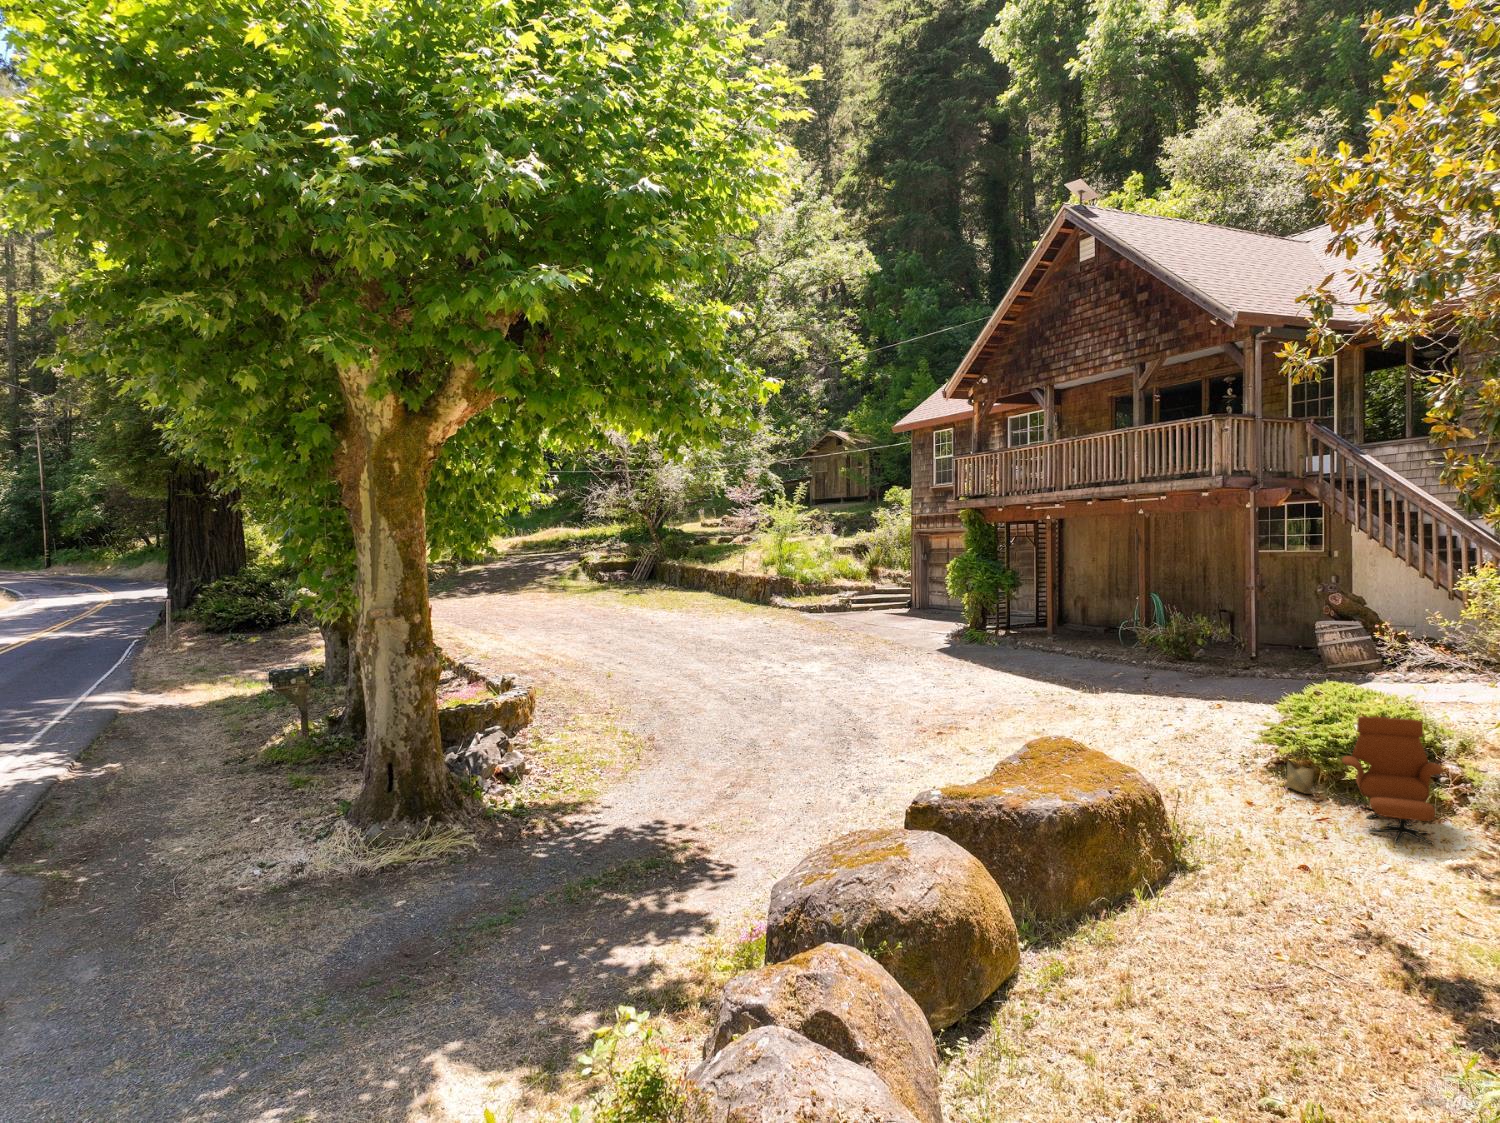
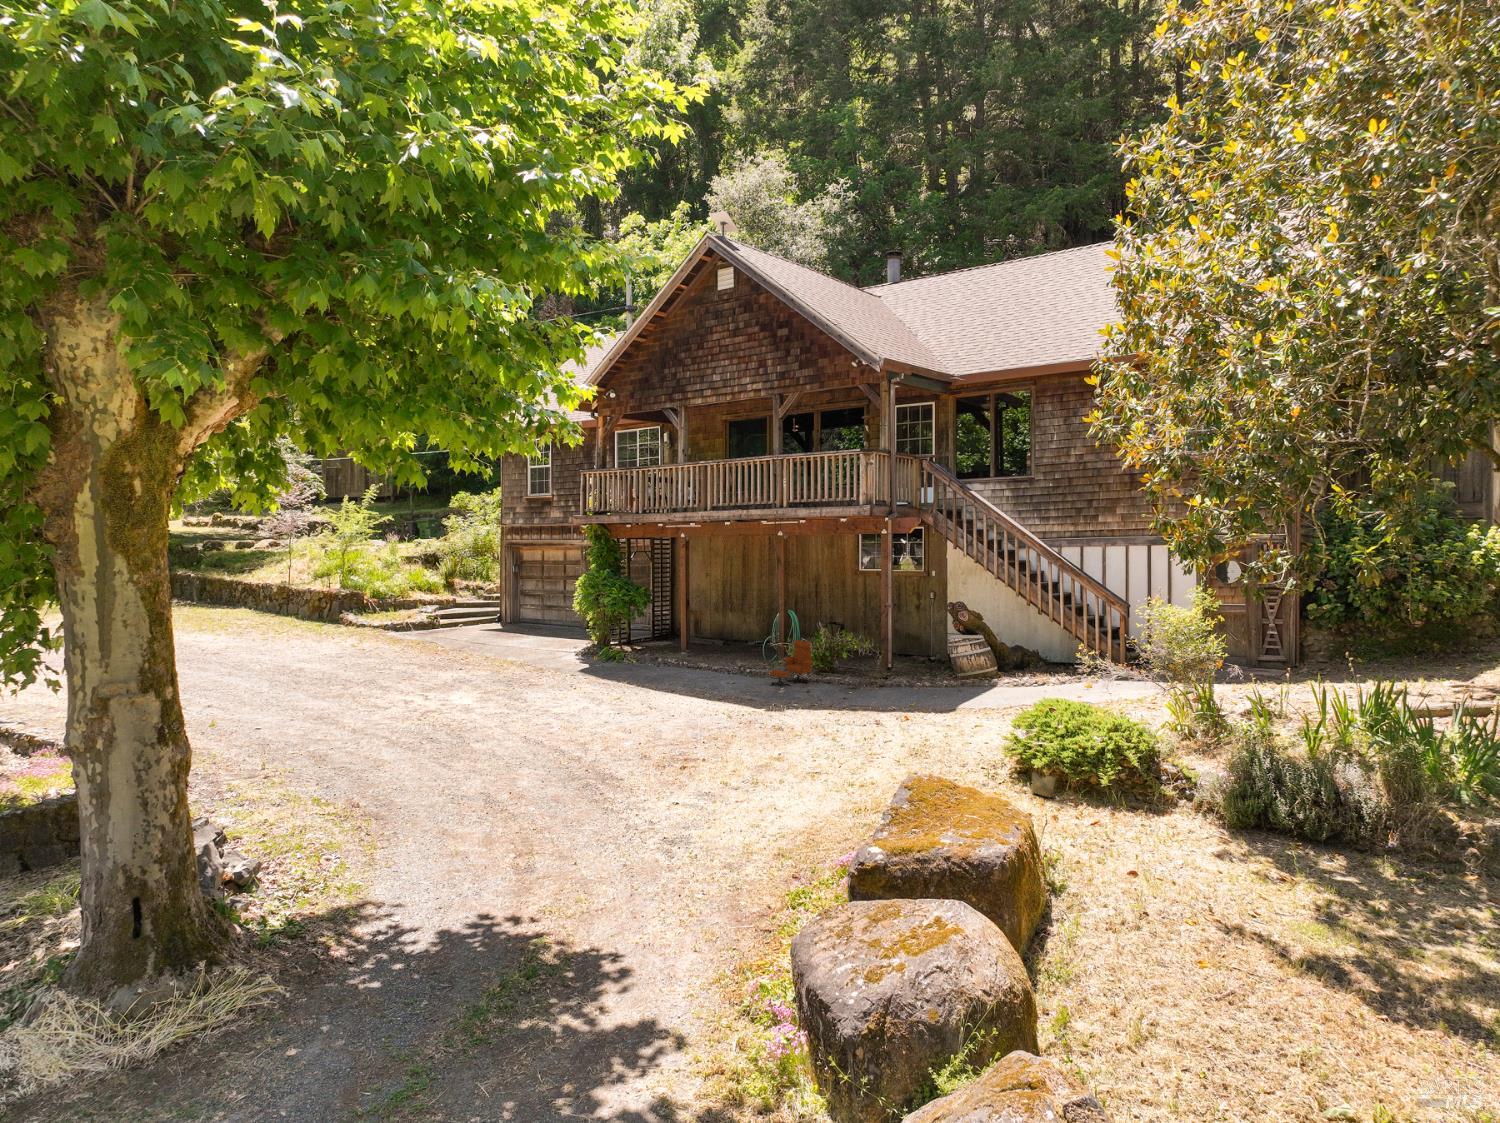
lounge chair: present [1342,716,1443,844] -> present [770,640,813,685]

